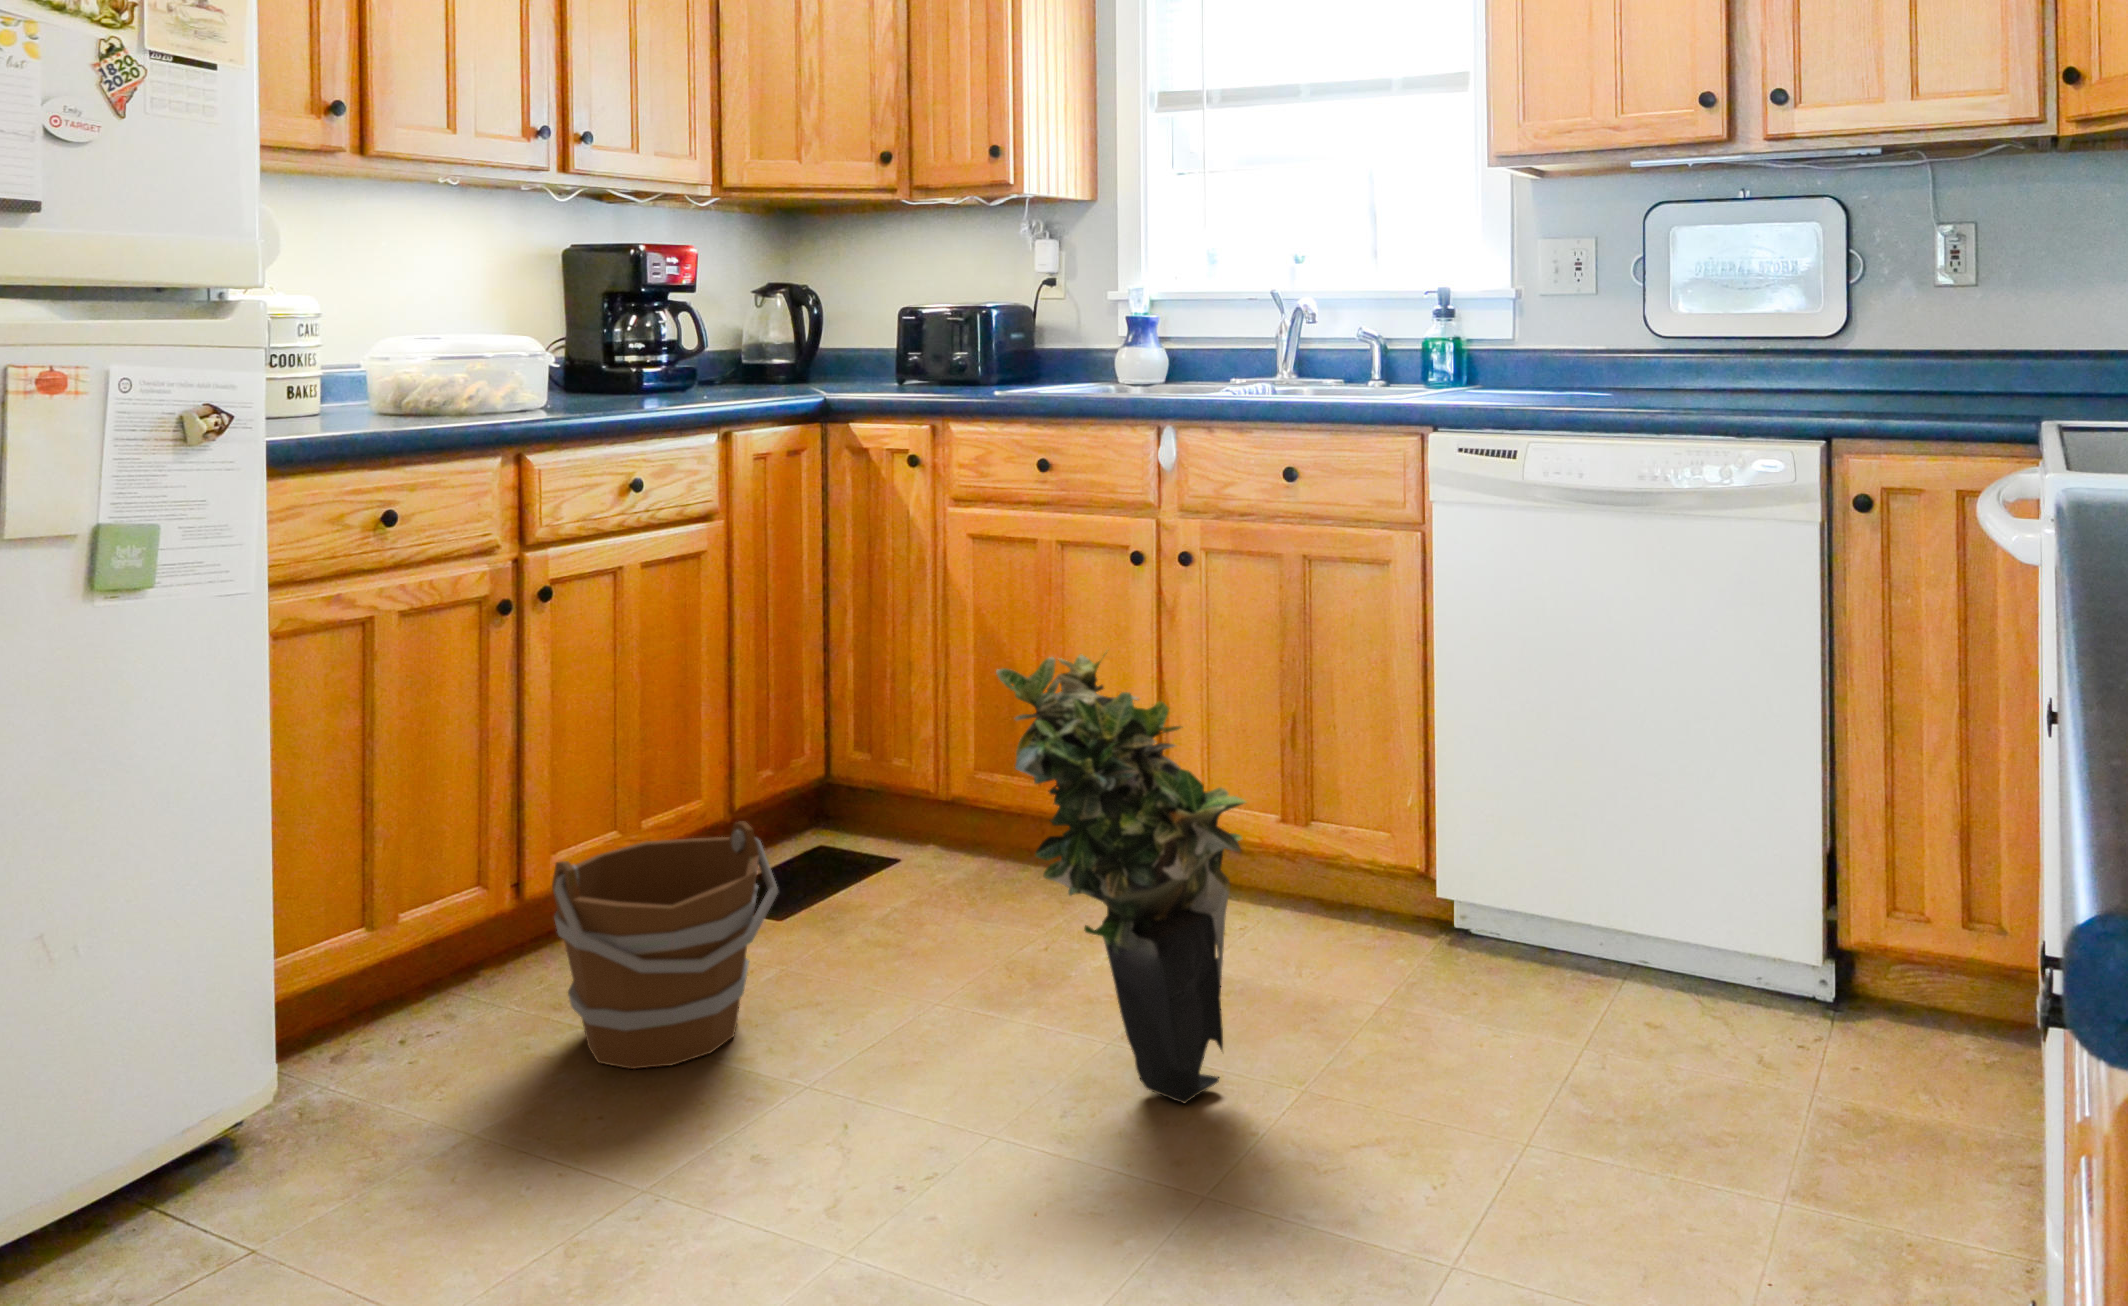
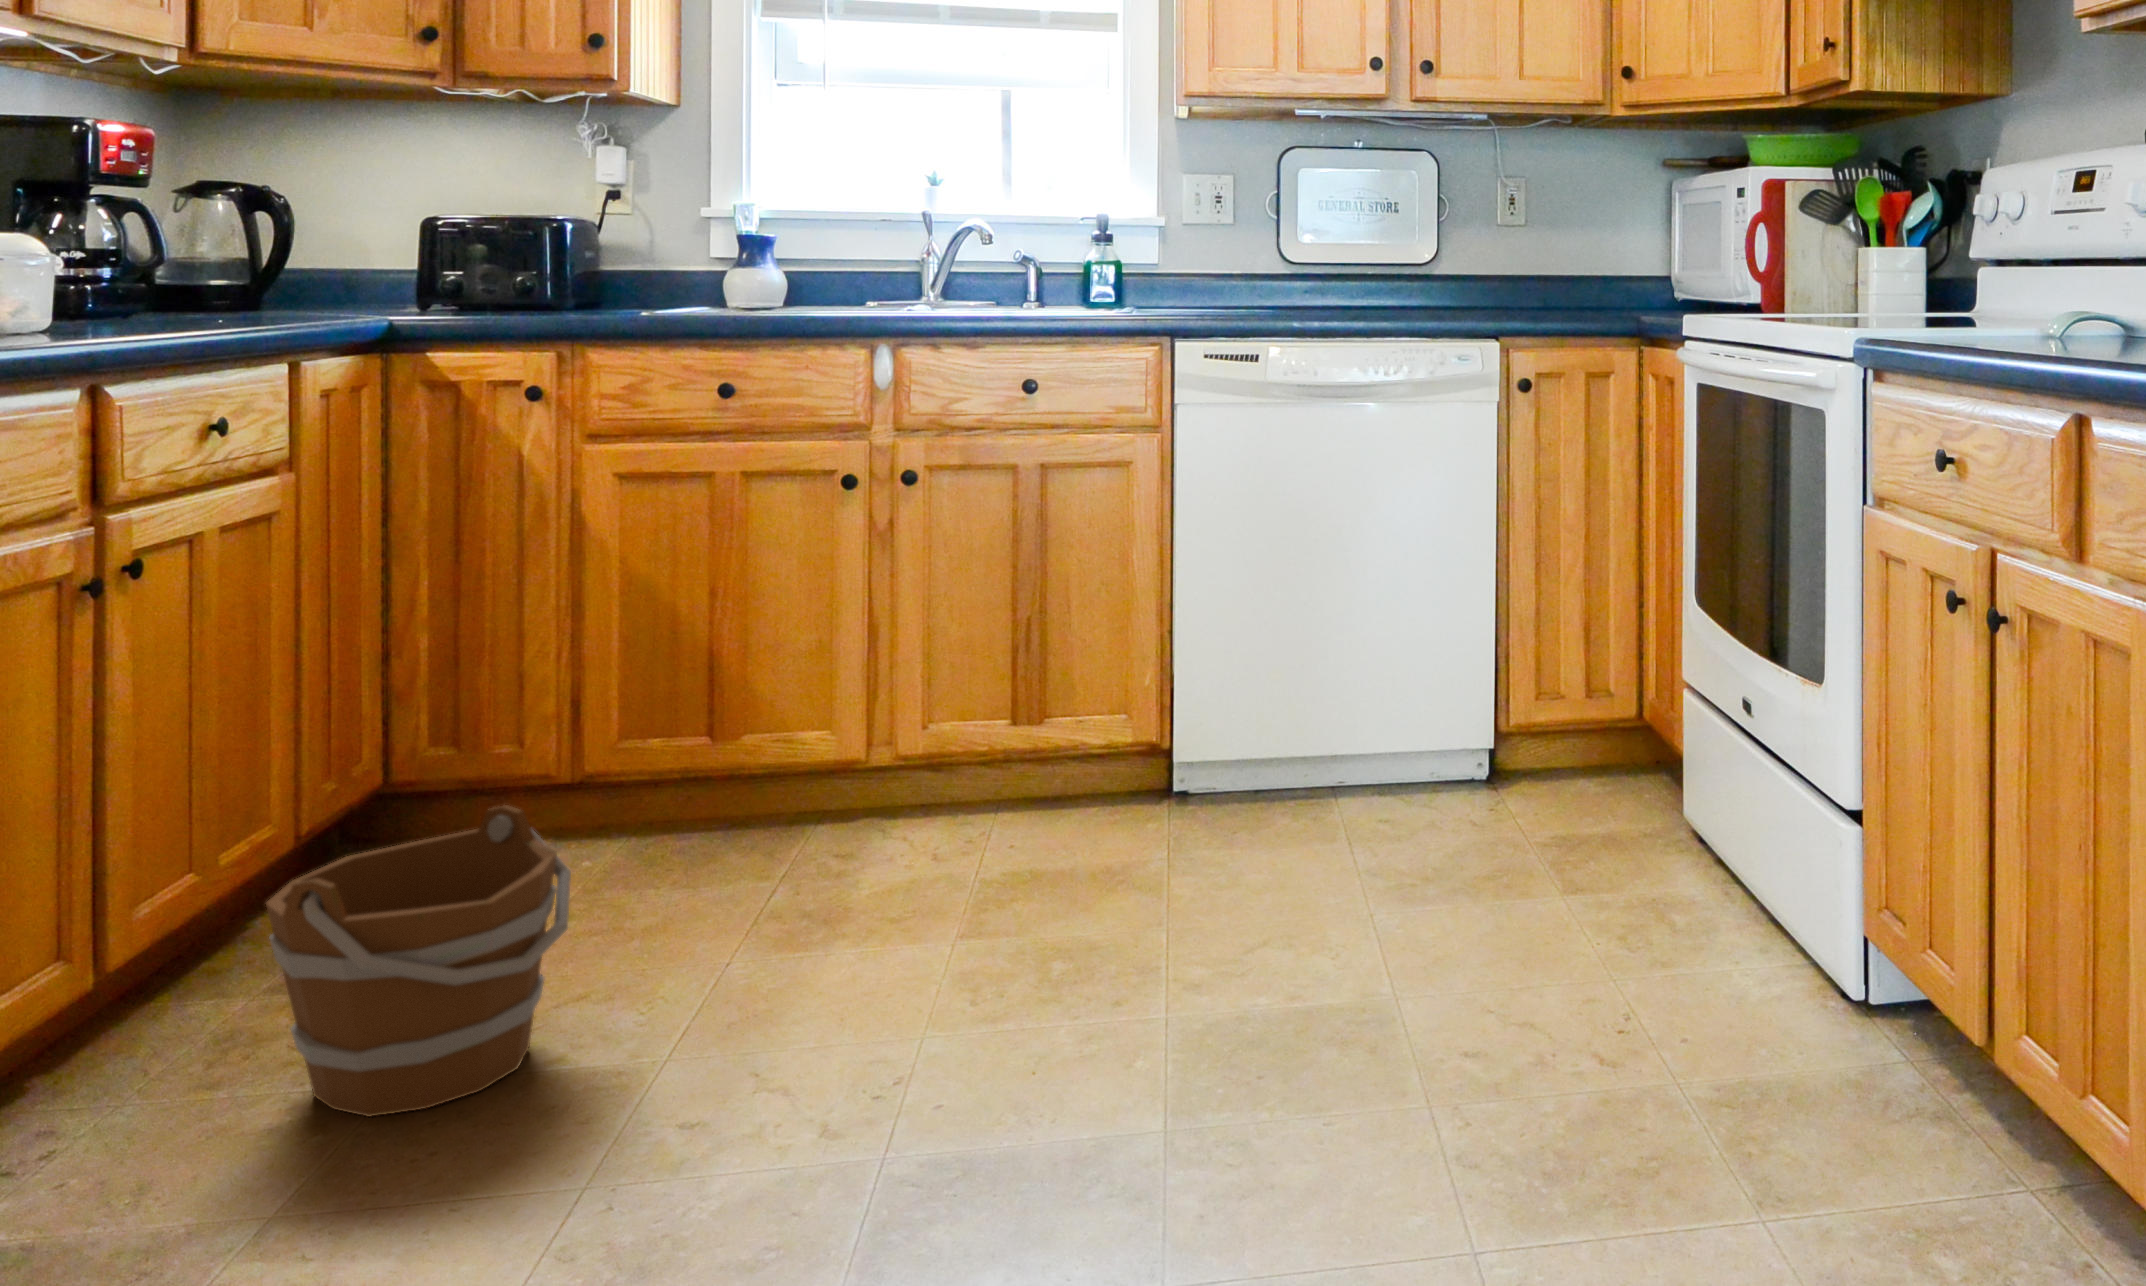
potted plant: present [996,653,1246,1103] -> none [858,557,1128,971]

